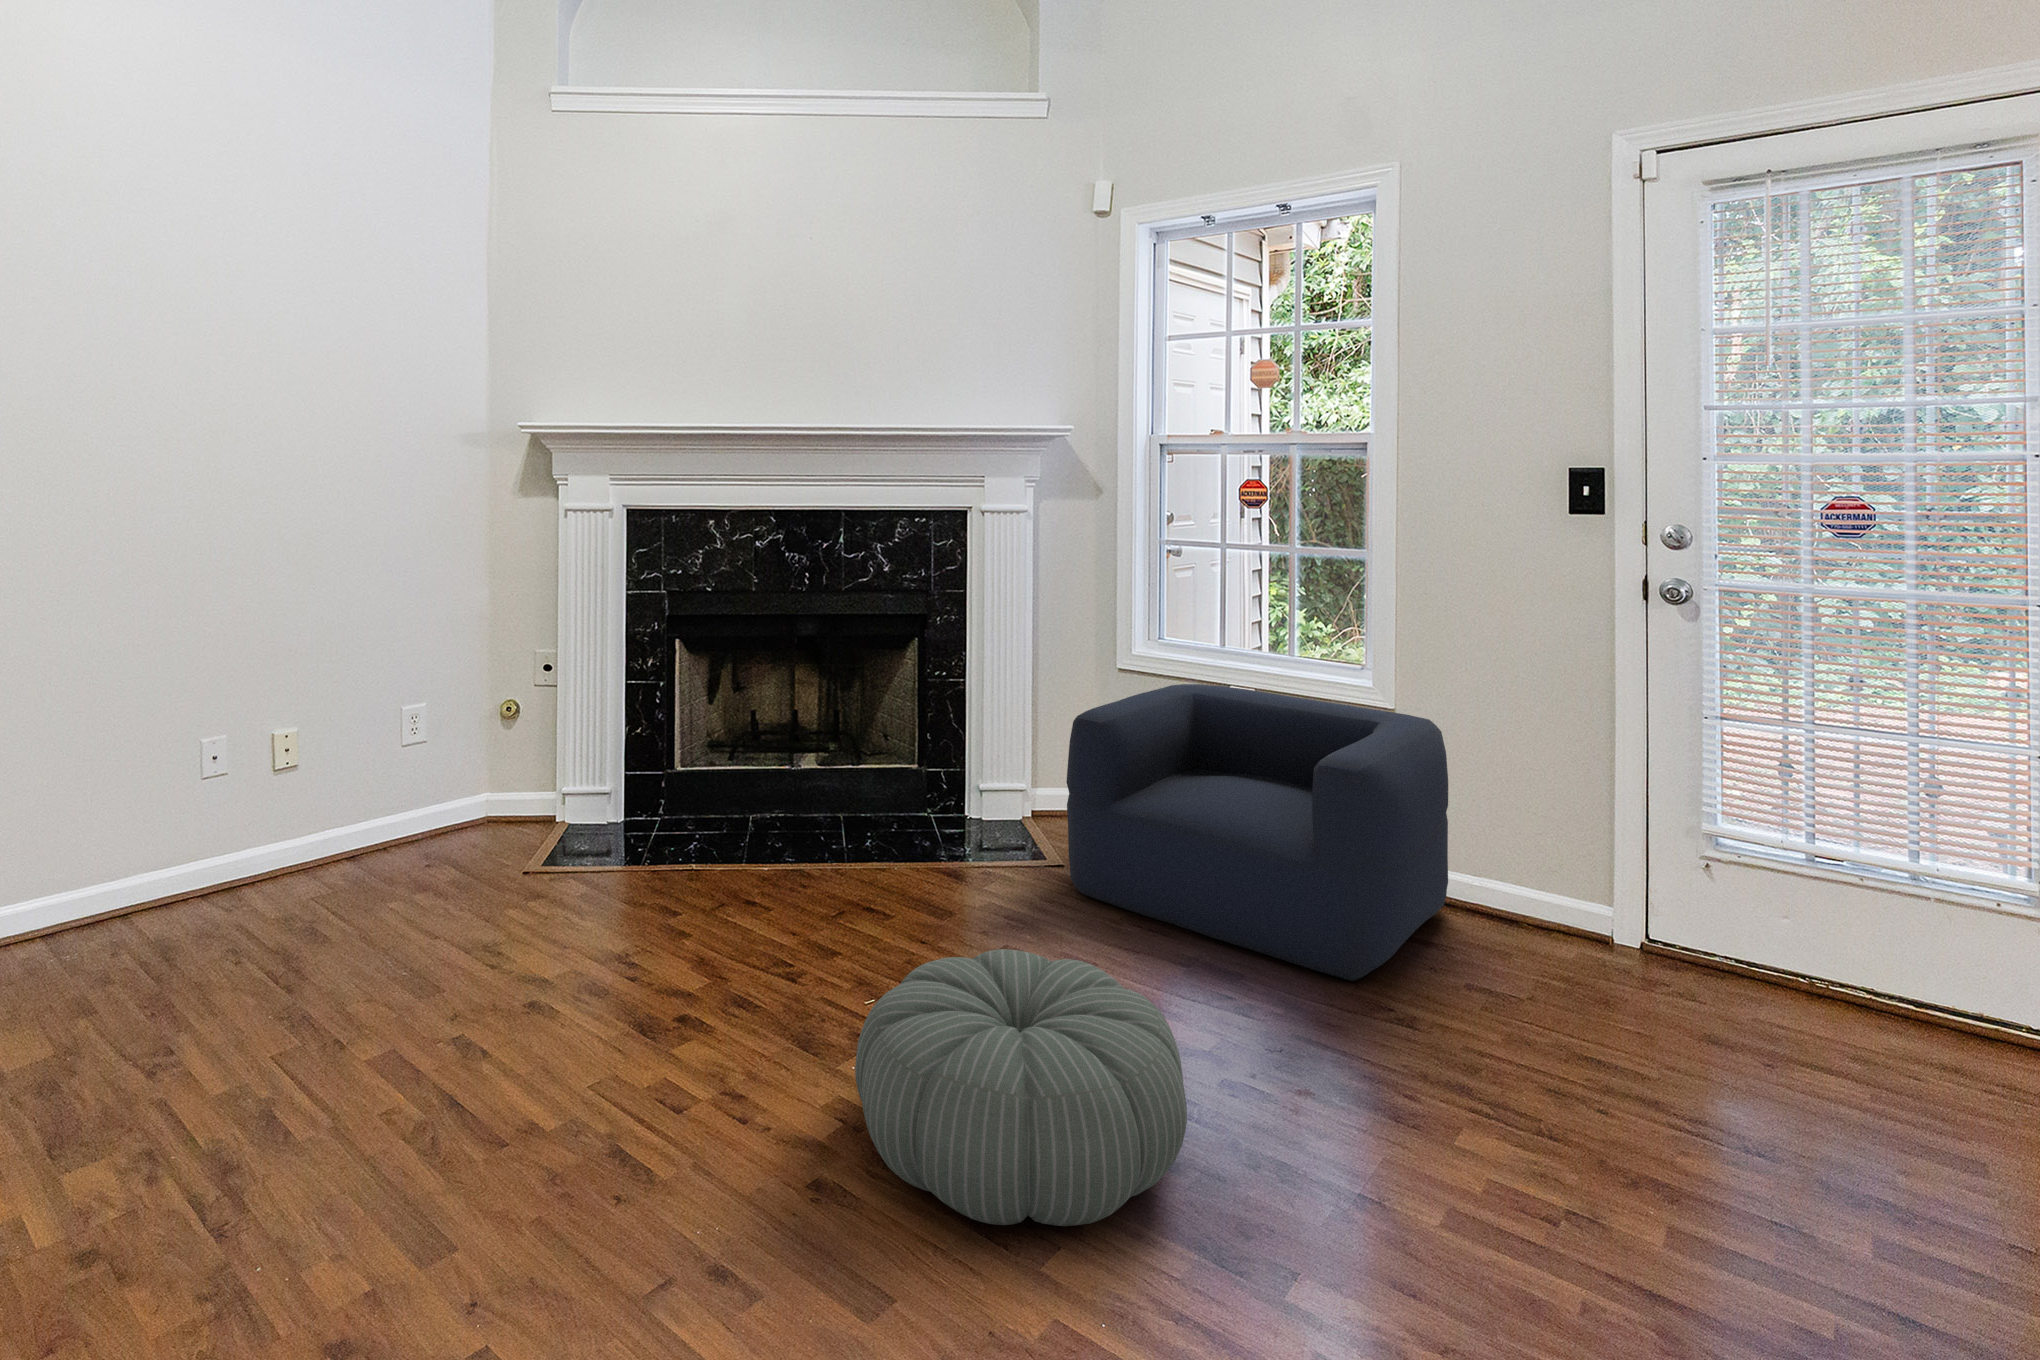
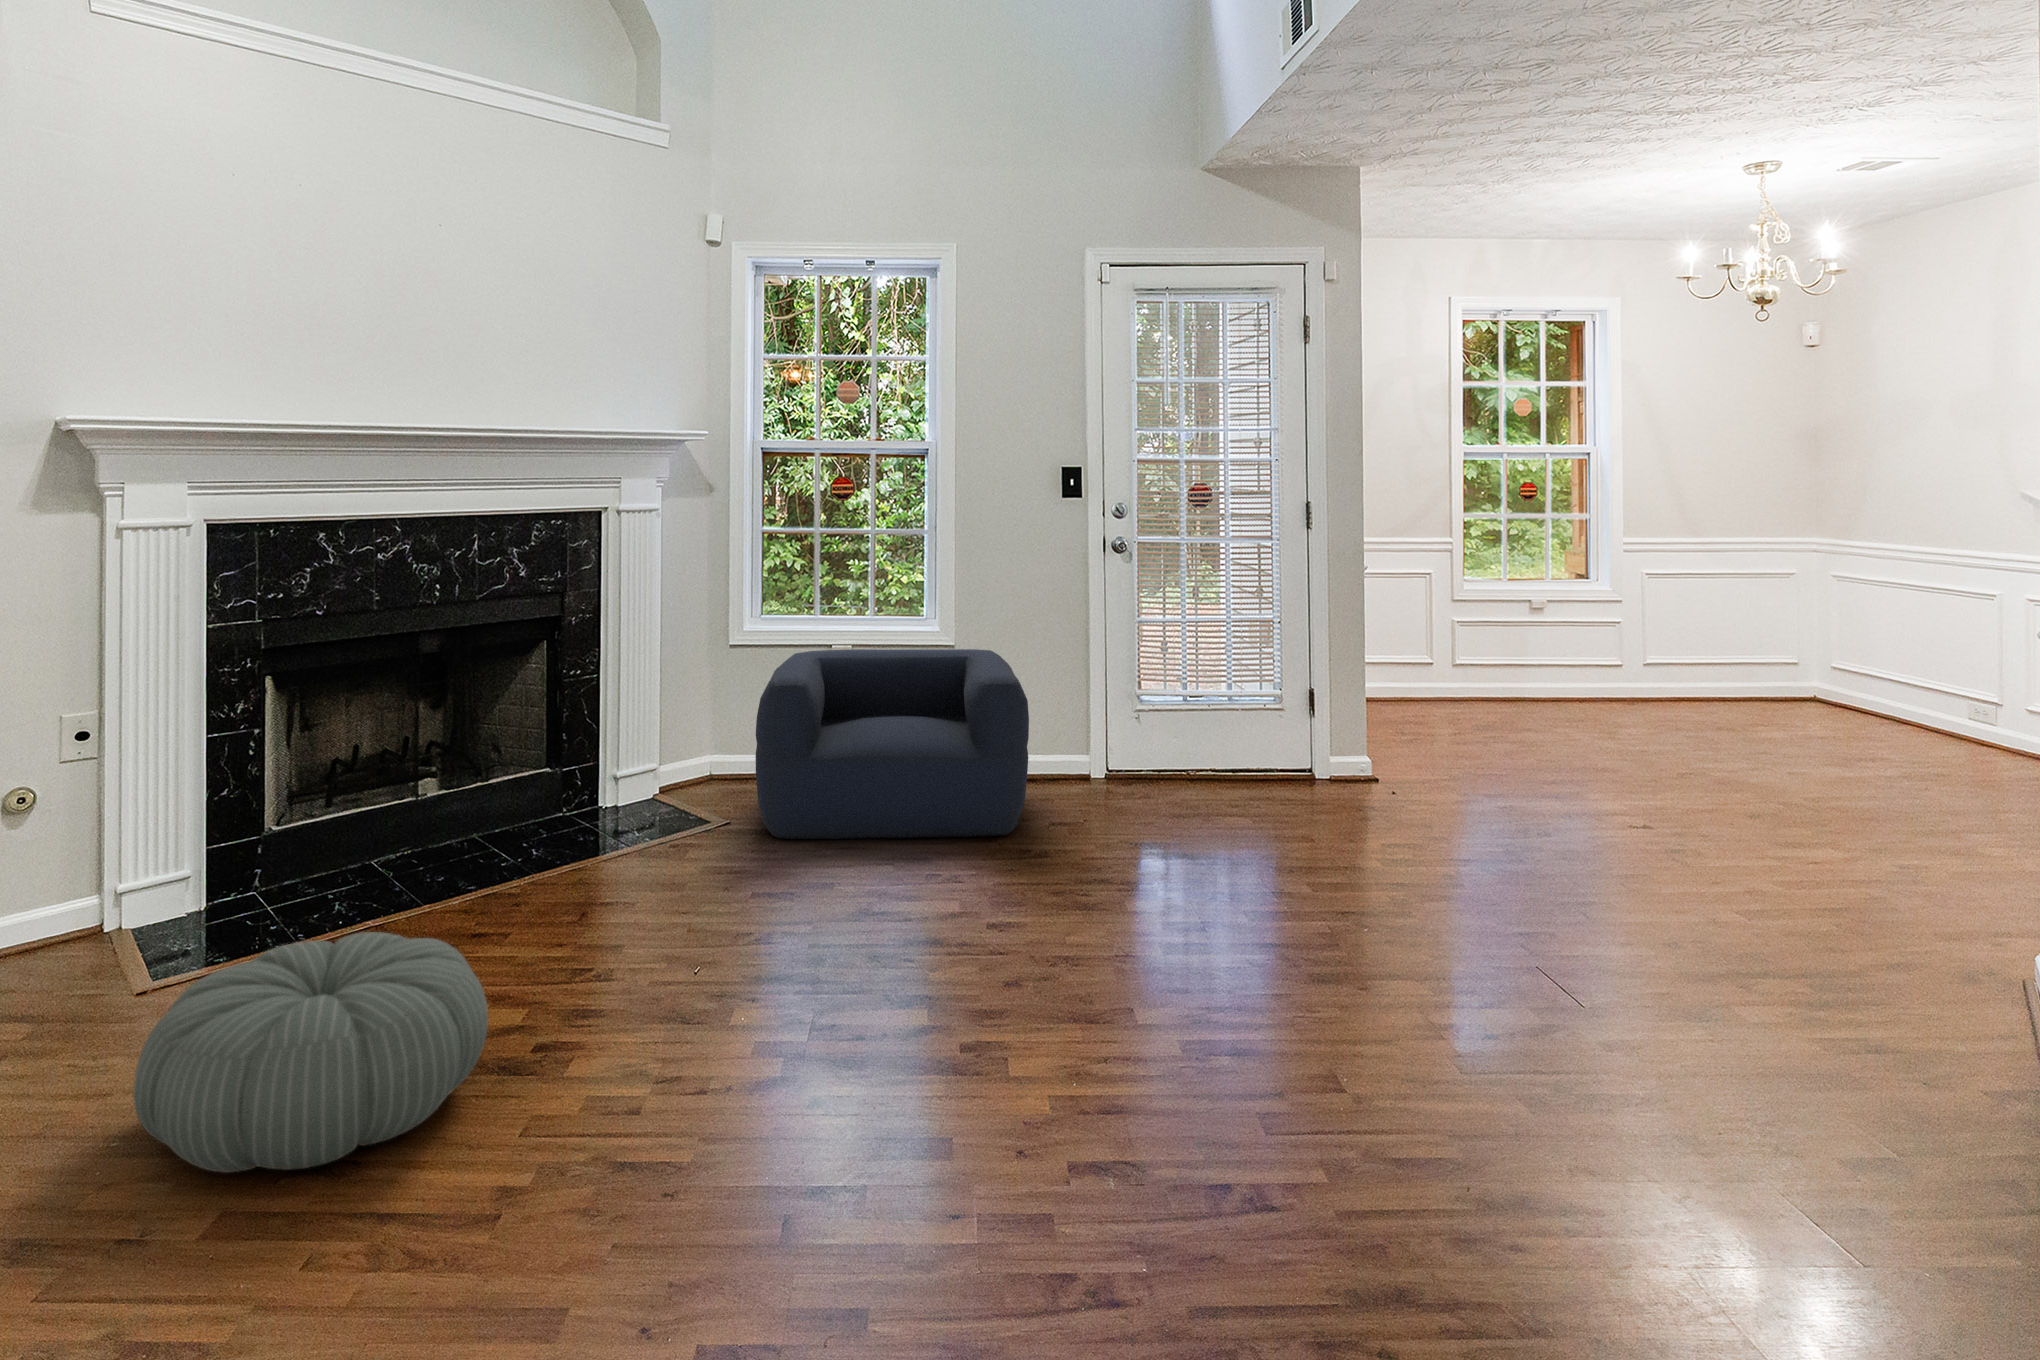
pouf: present [855,949,1187,1226] -> present [134,932,488,1173]

